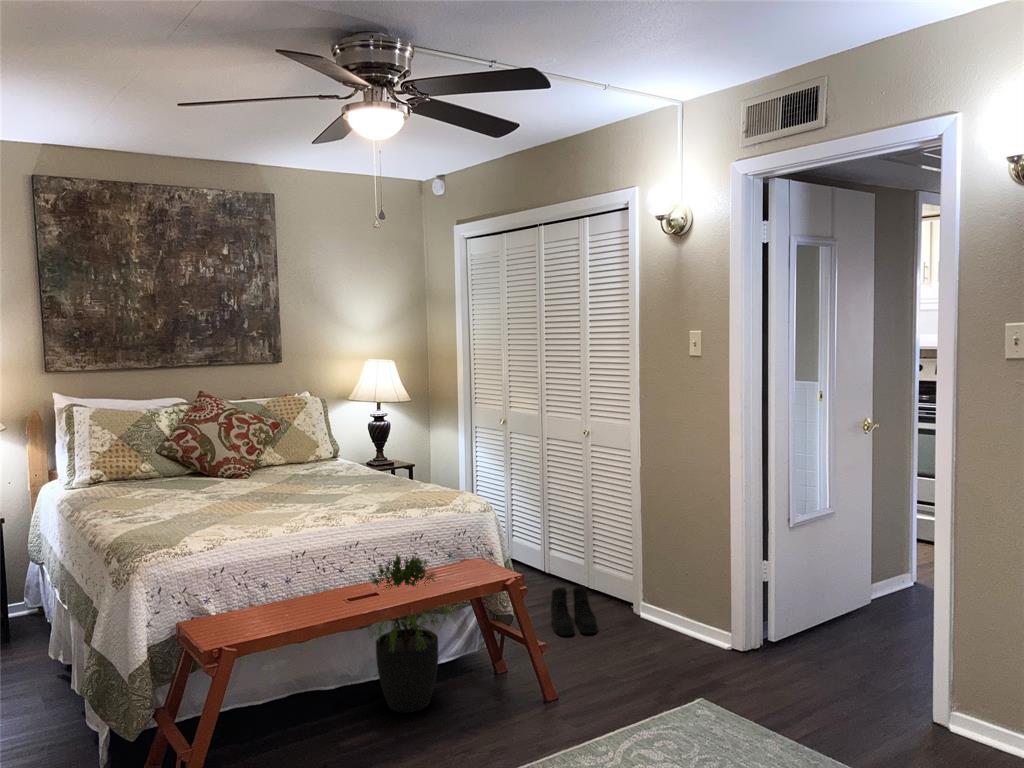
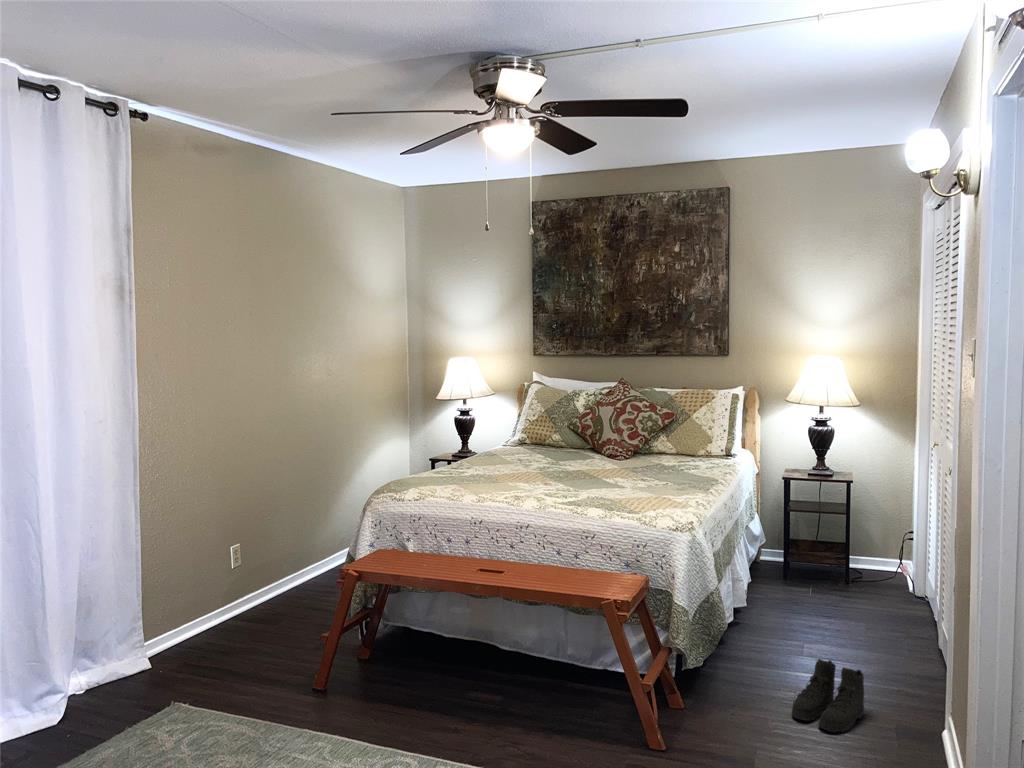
potted plant: present [367,554,452,713] -> none [498,544,592,705]

